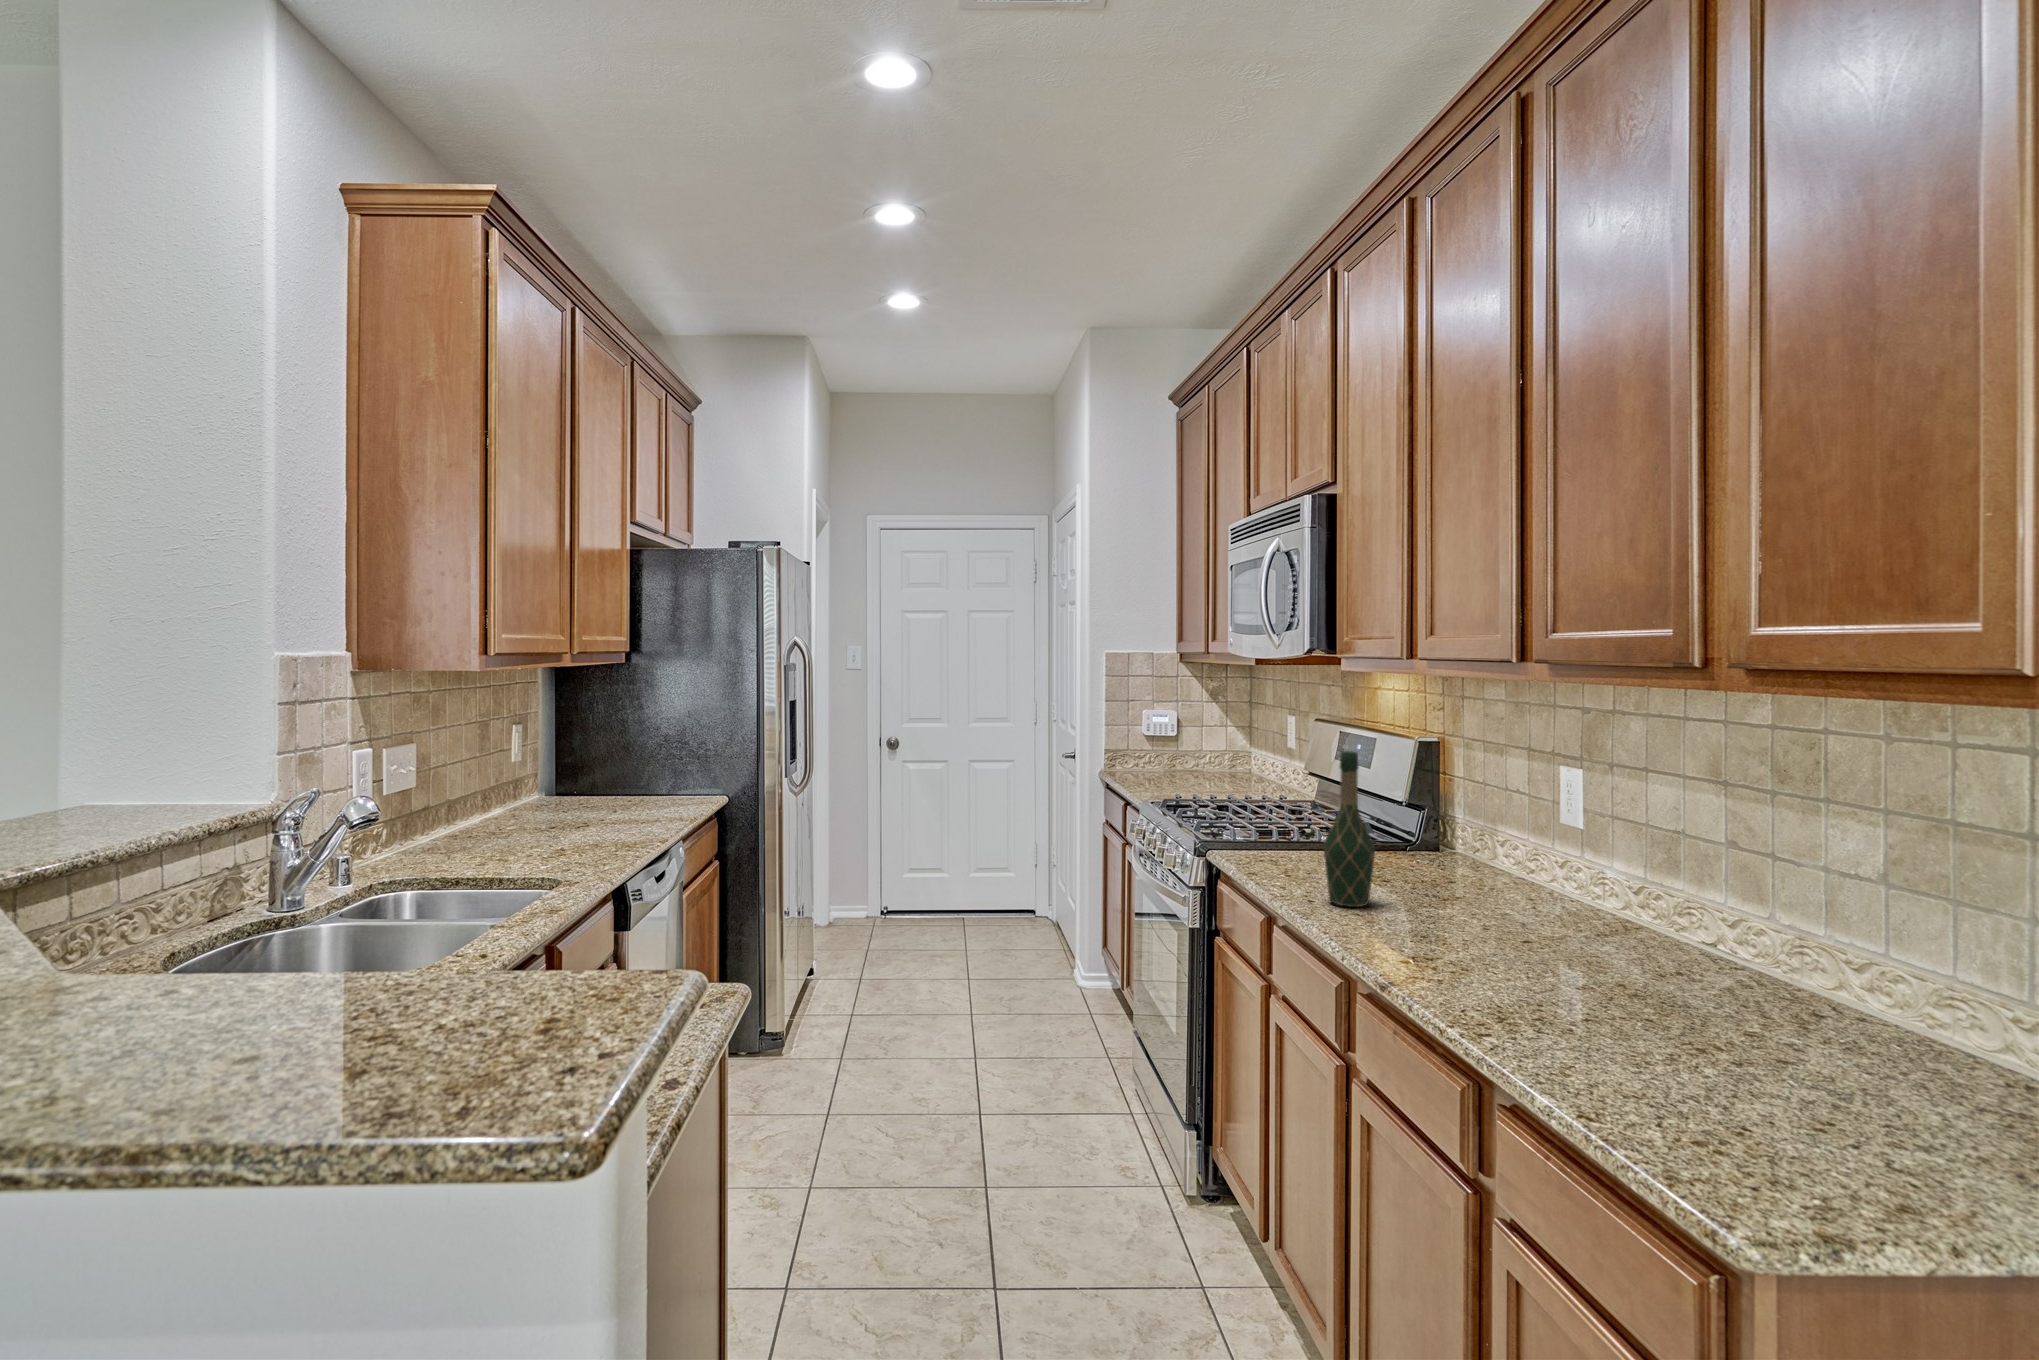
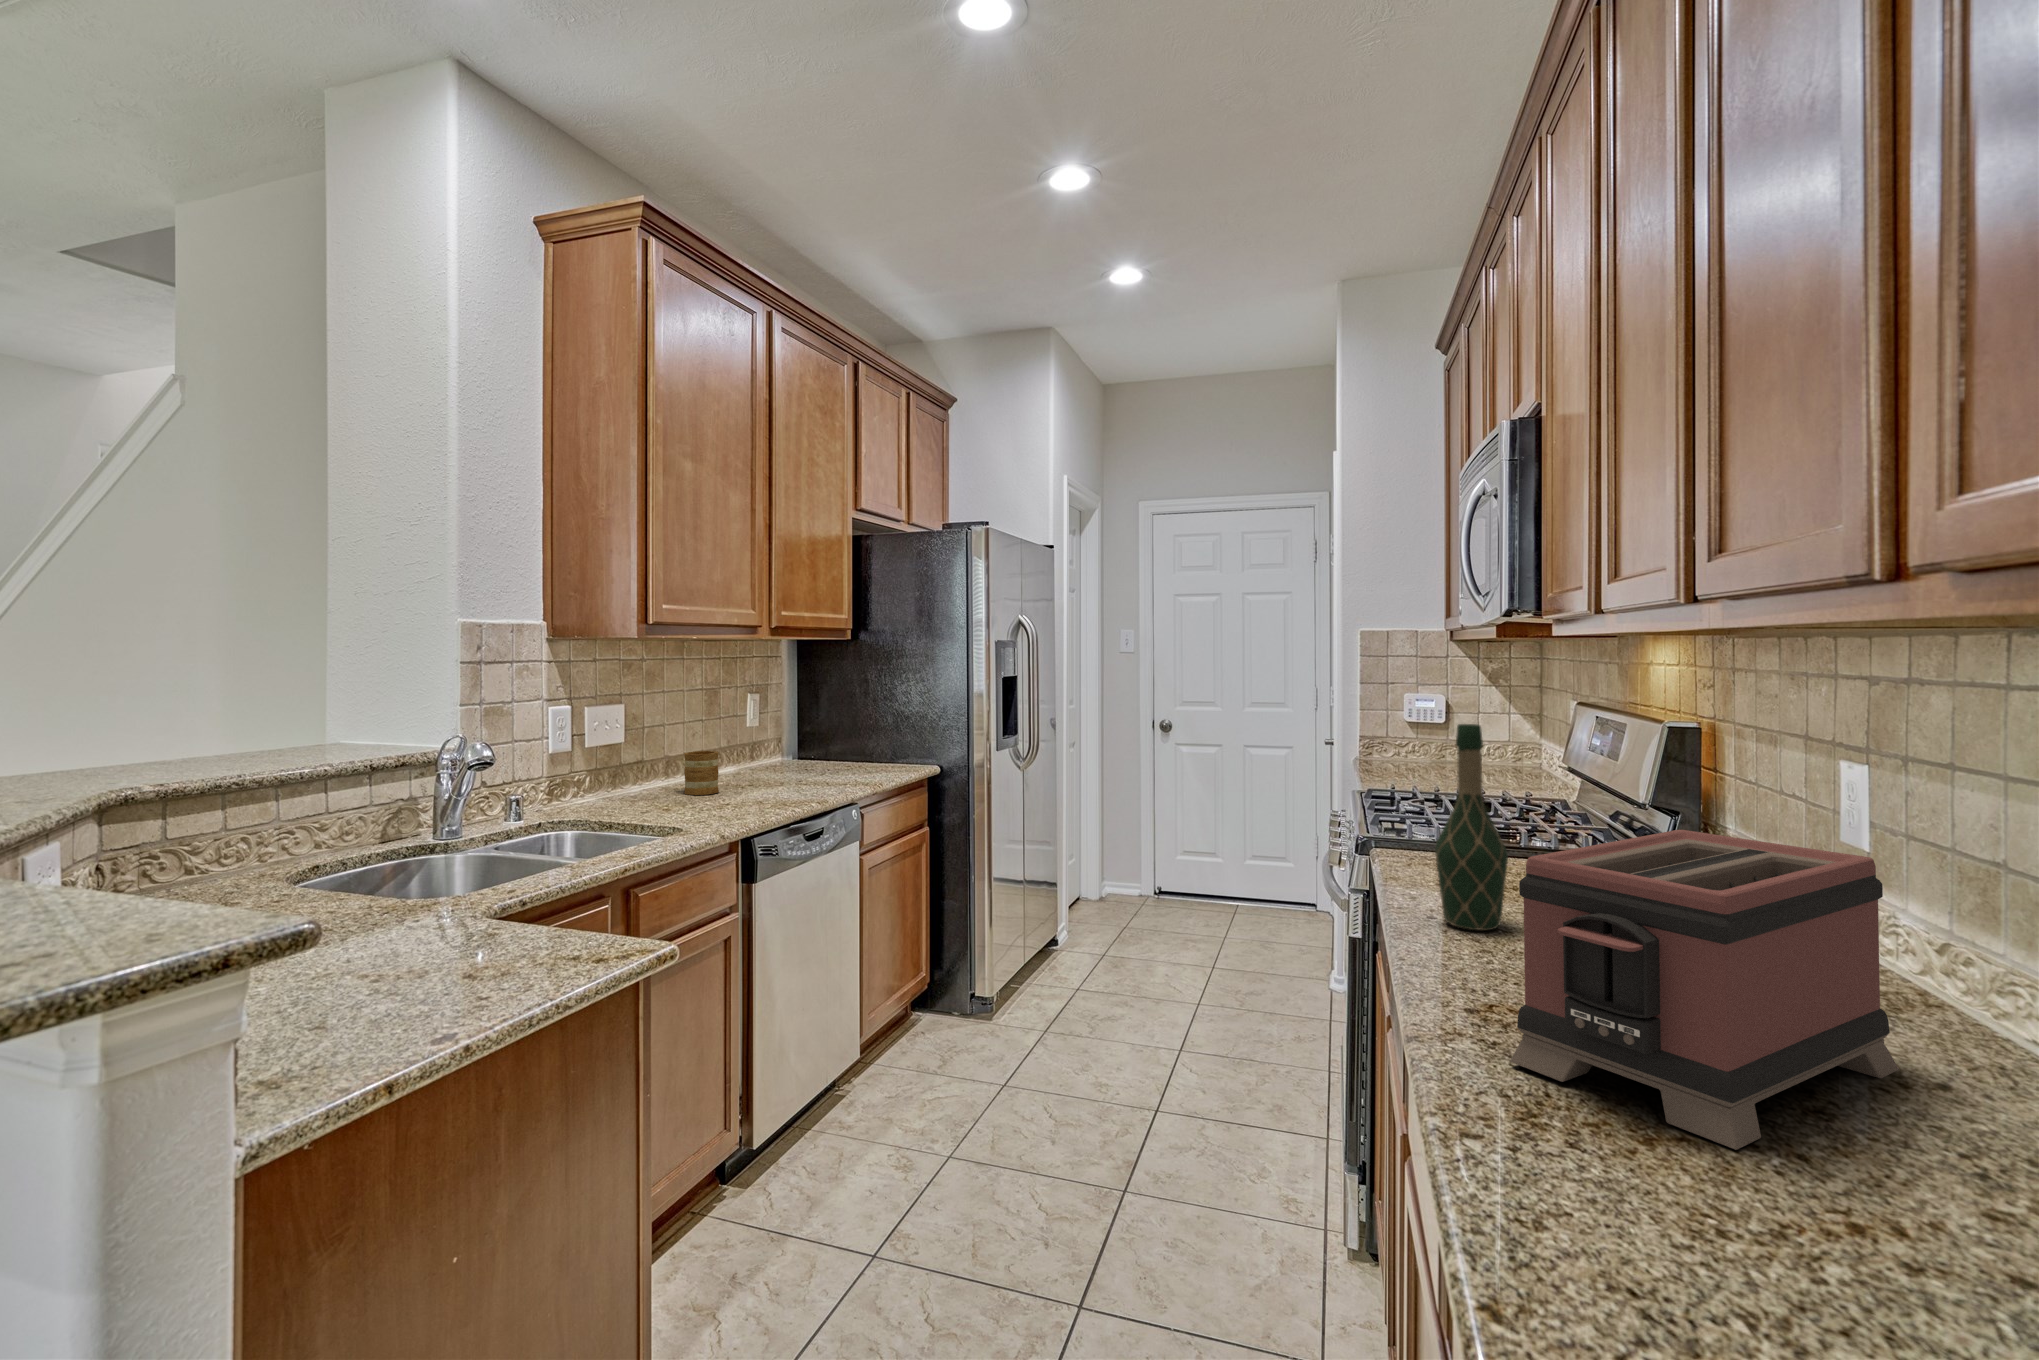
mug: none [483,790,526,840] -> present [684,751,719,795]
toaster: none [1471,825,1652,1018] -> present [1510,830,1899,1150]

